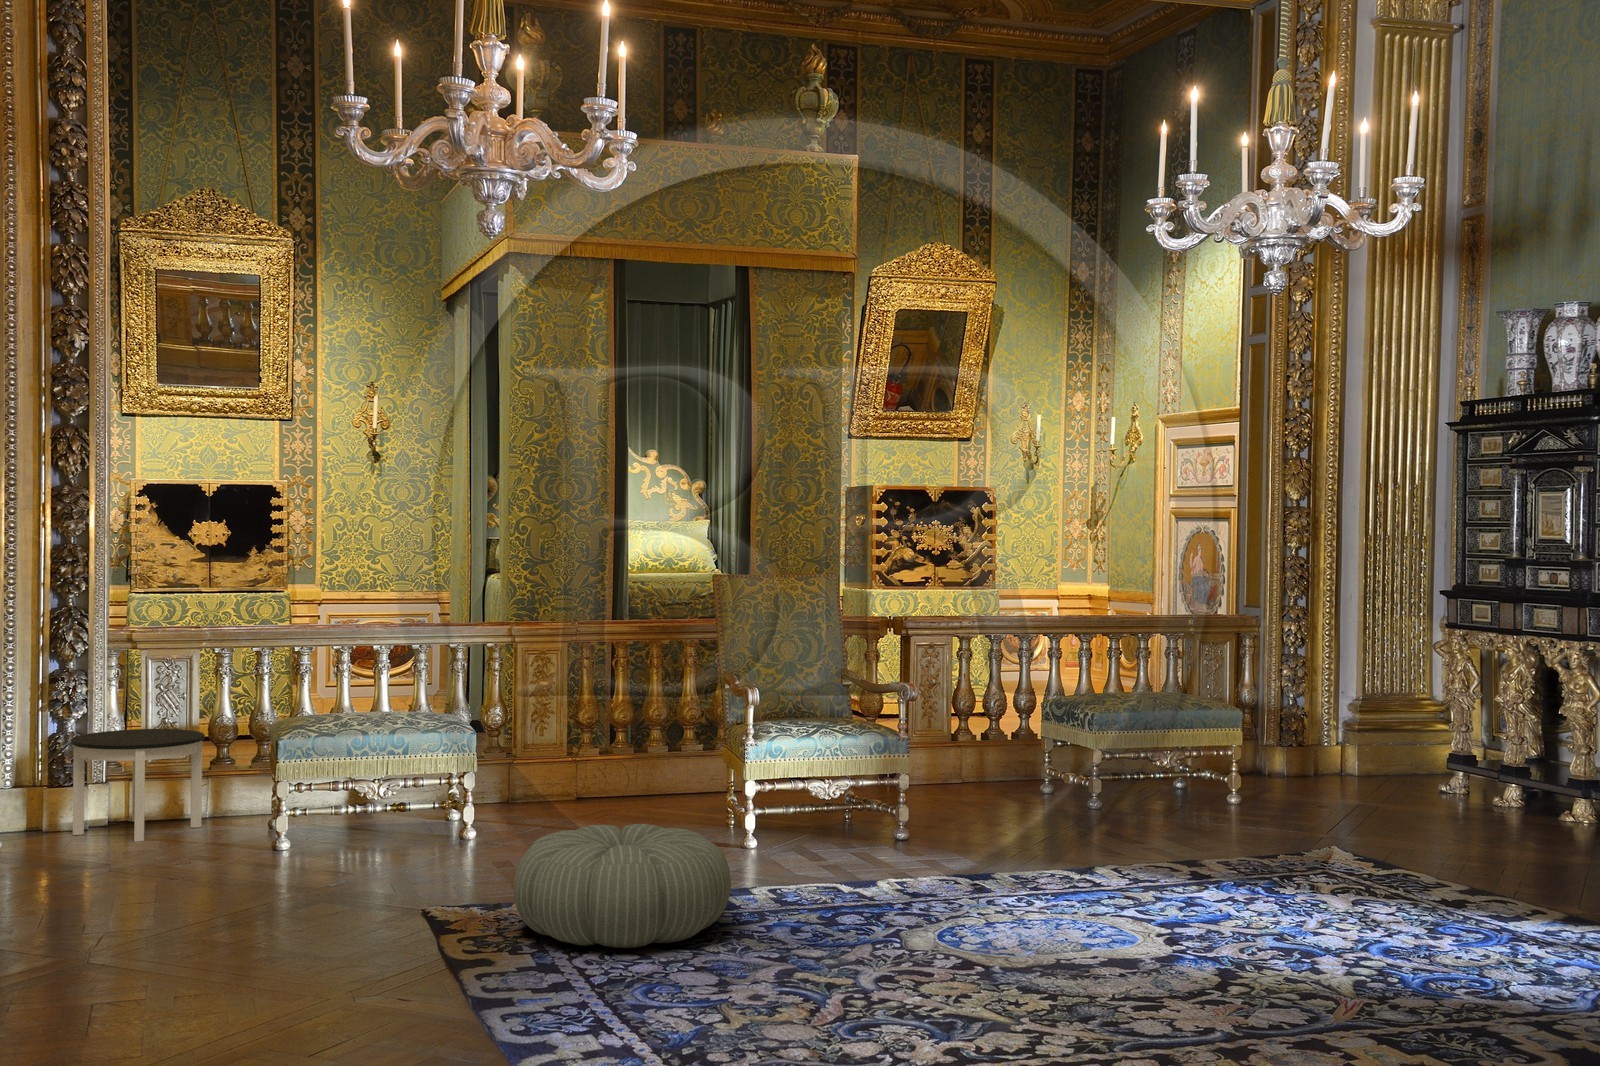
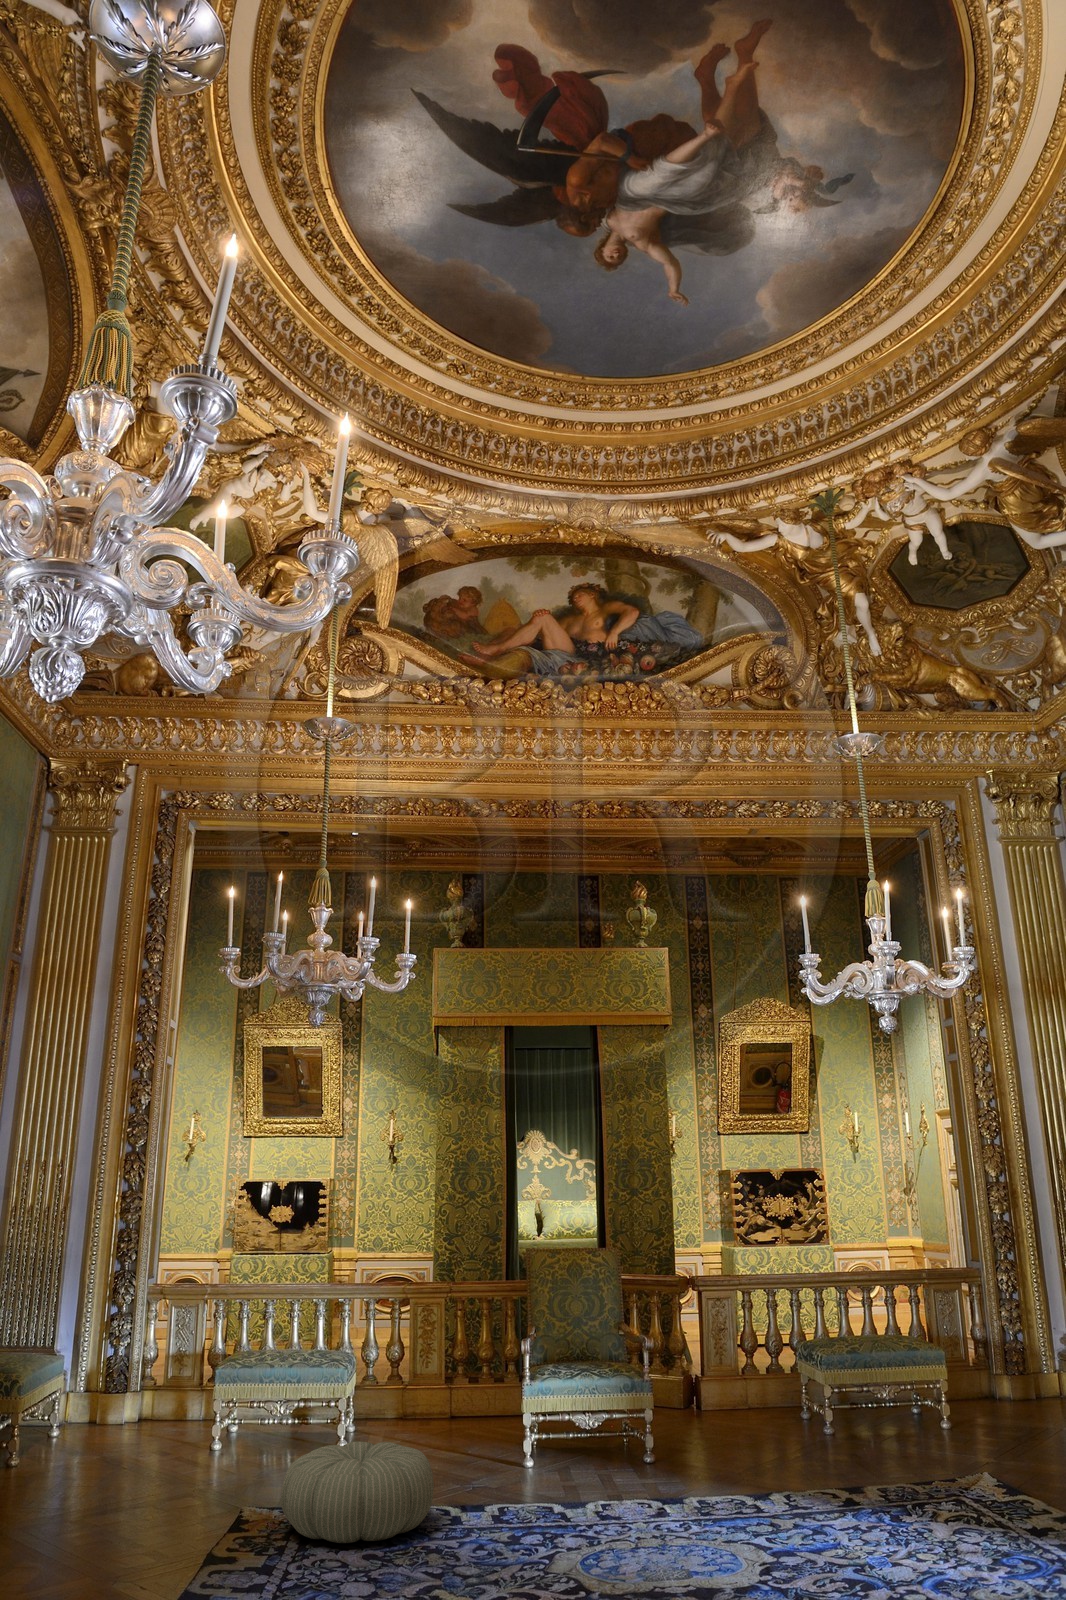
round table: present [71,729,205,842] -> none [108,1356,197,1440]

